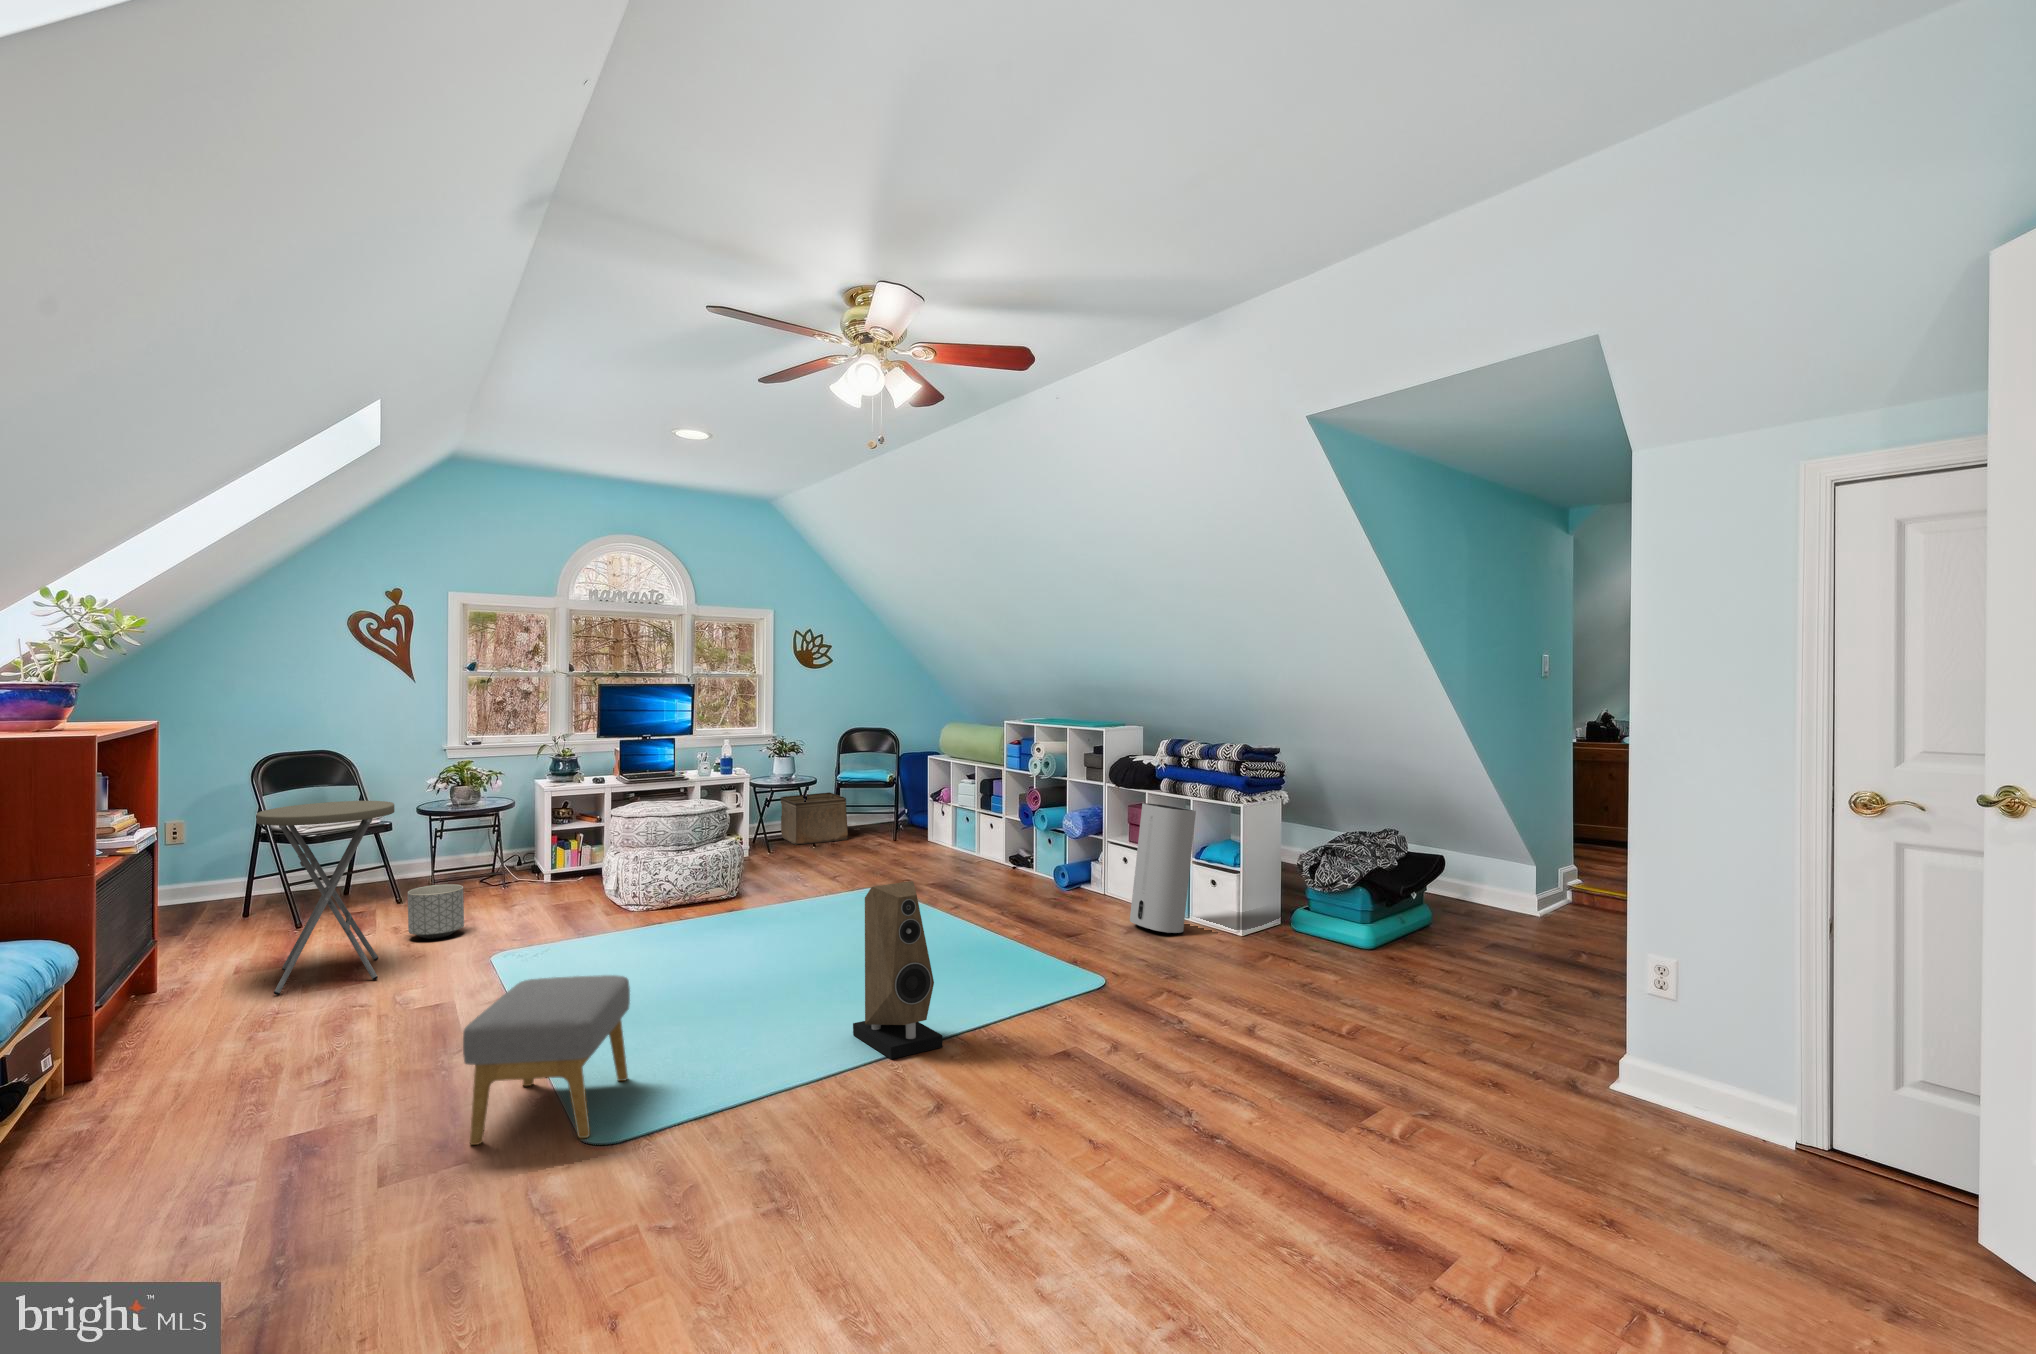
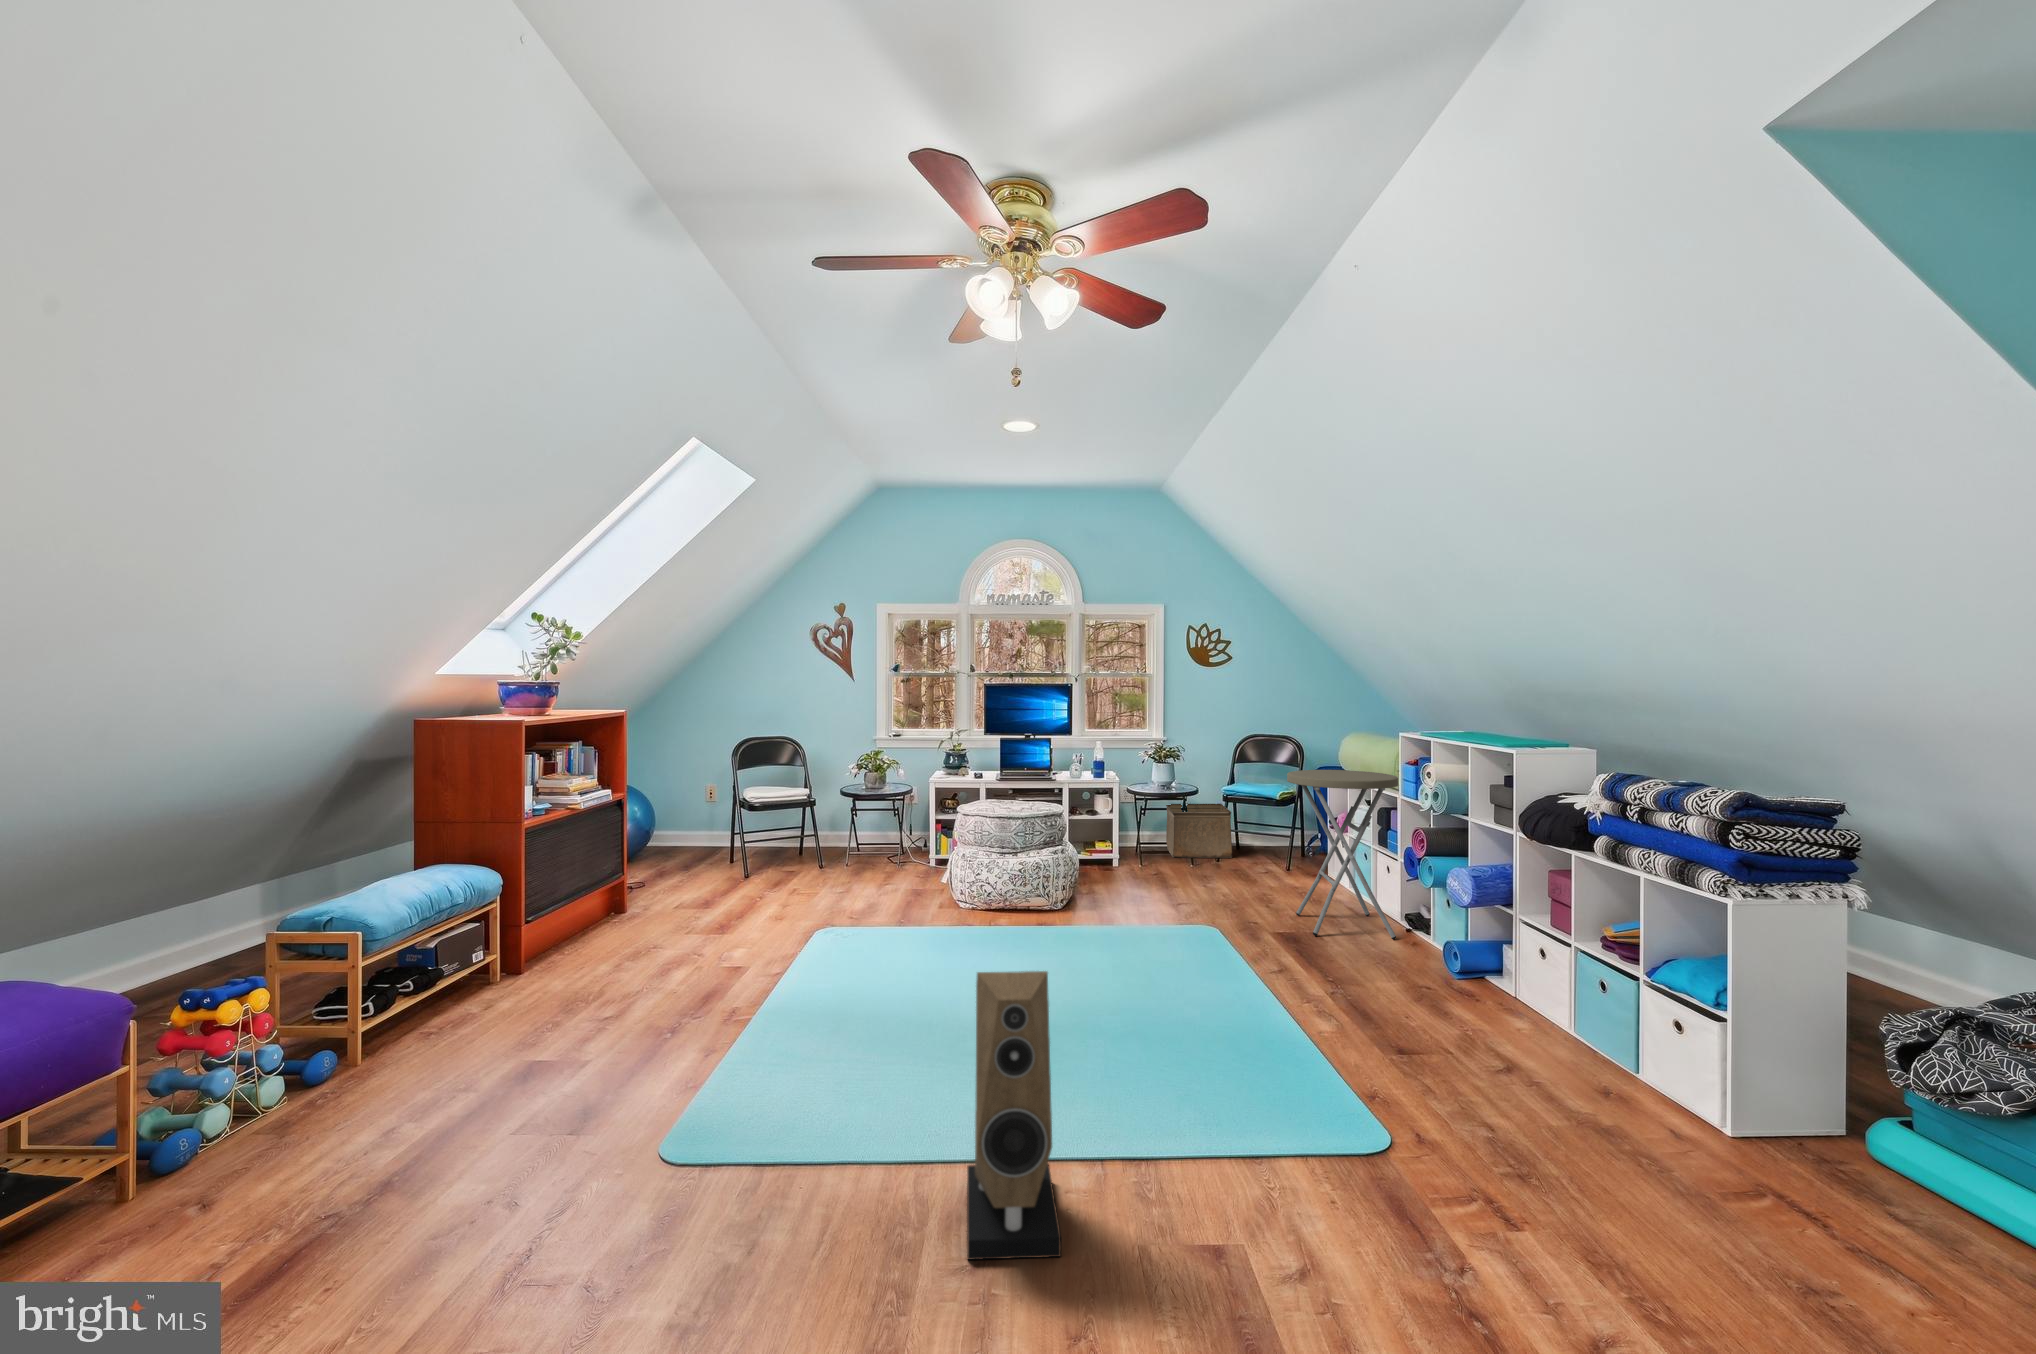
side table: present [256,801,394,995] -> present [1287,770,1398,939]
air purifier: present [1130,803,1196,933] -> none [1522,873,1645,1096]
planter: present [407,884,464,939] -> none [734,863,784,917]
footstool: present [463,975,630,1145] -> none [374,1020,658,1287]

